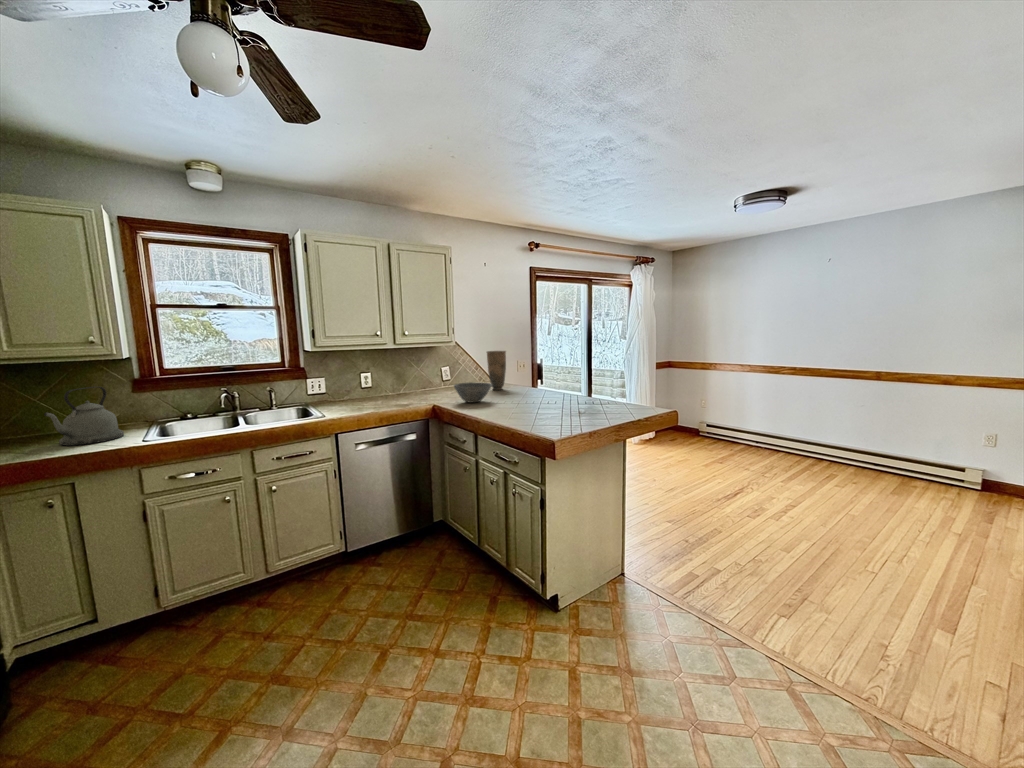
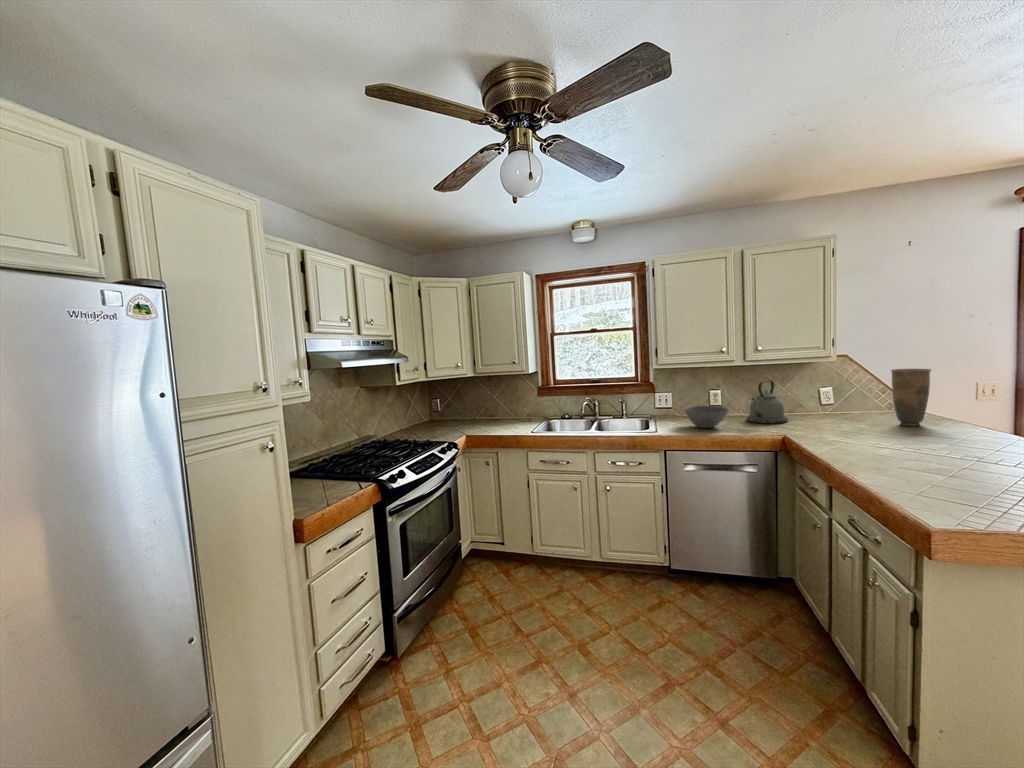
bowl: present [454,382,492,403] -> present [684,406,729,428]
kettle: present [44,387,124,446] -> present [747,381,788,424]

